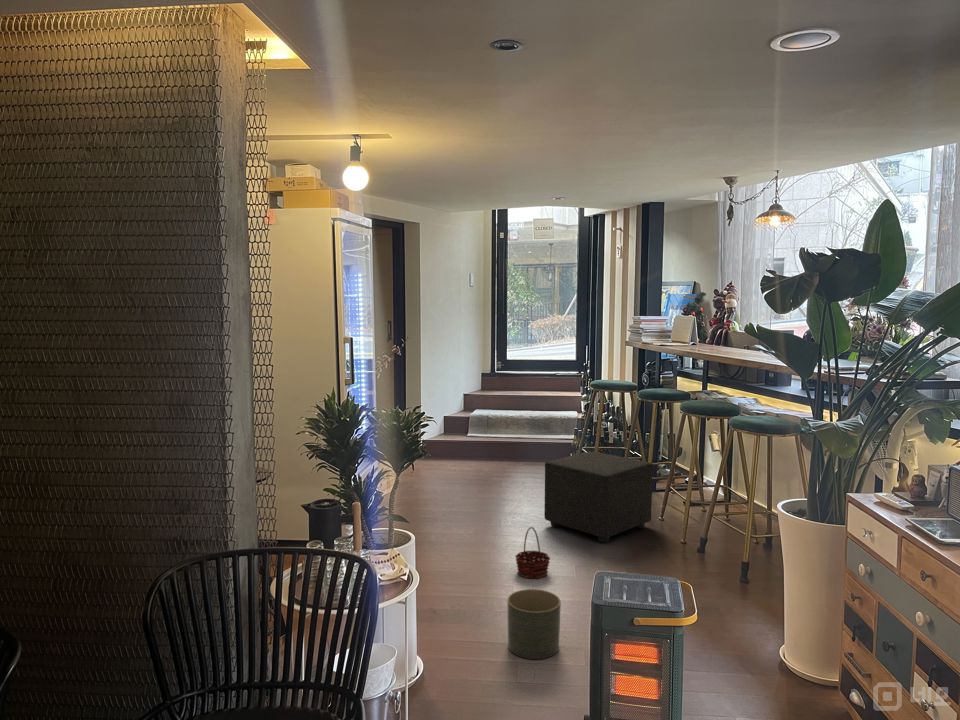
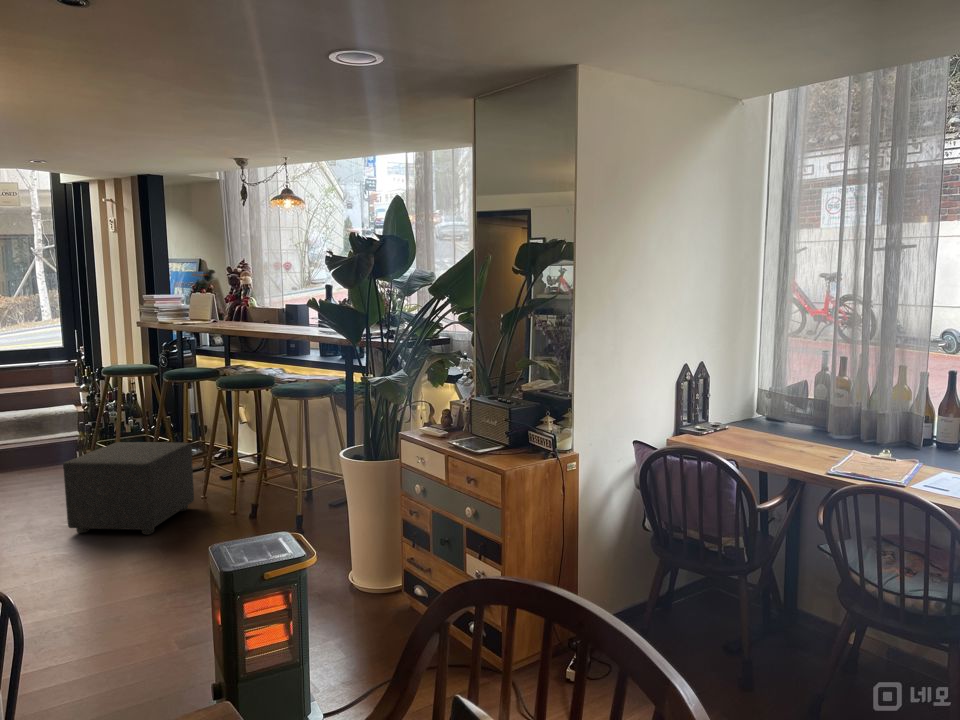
basket: present [515,527,550,578] -> none [47,537,96,596]
planter: present [507,589,561,659] -> none [67,597,138,679]

